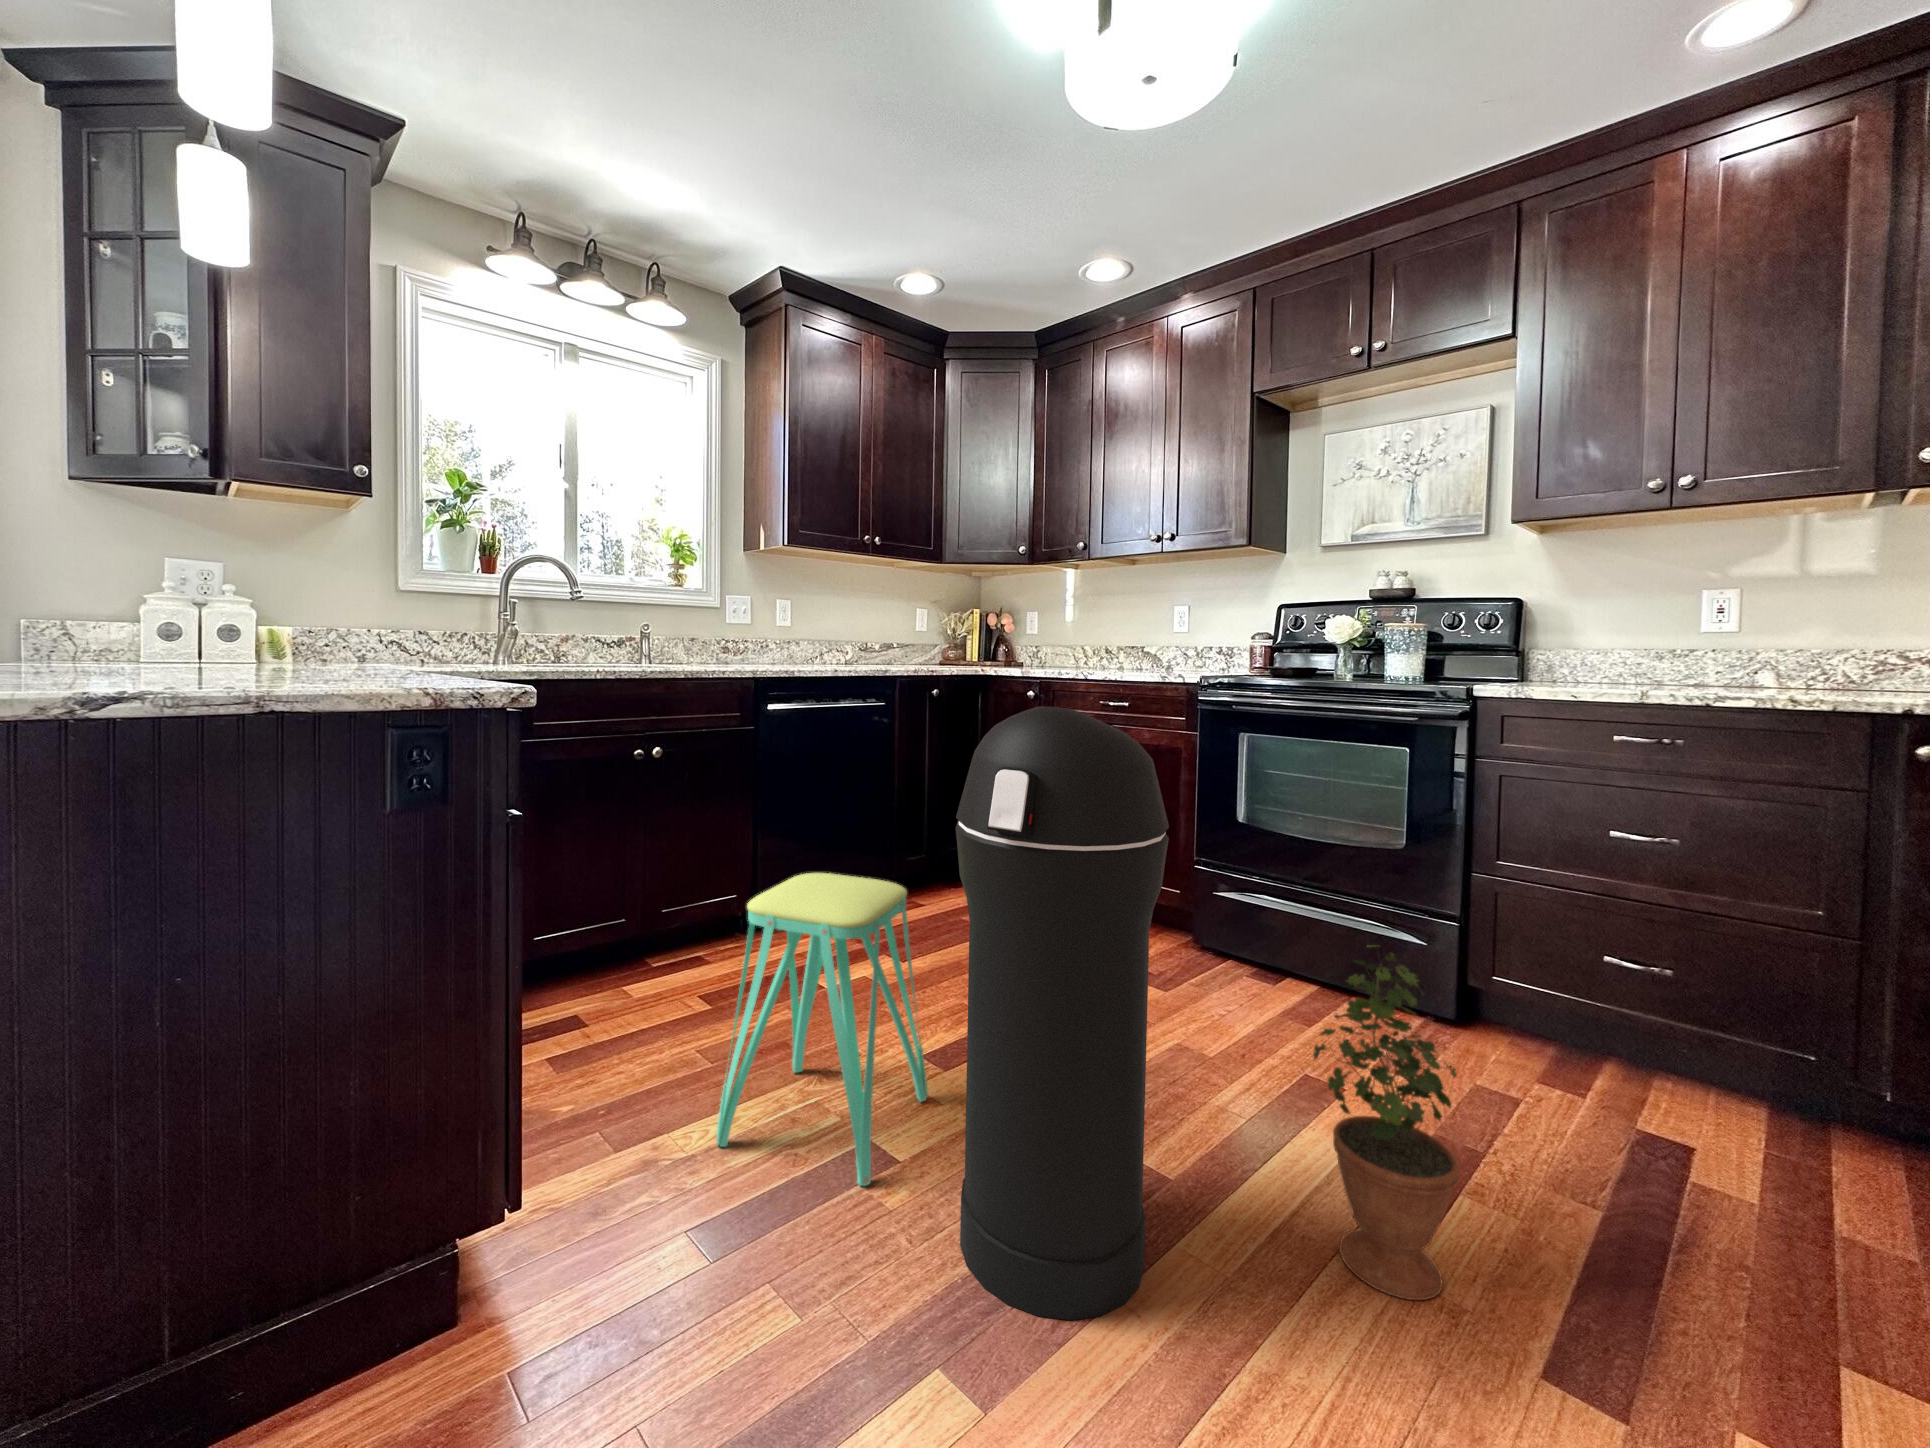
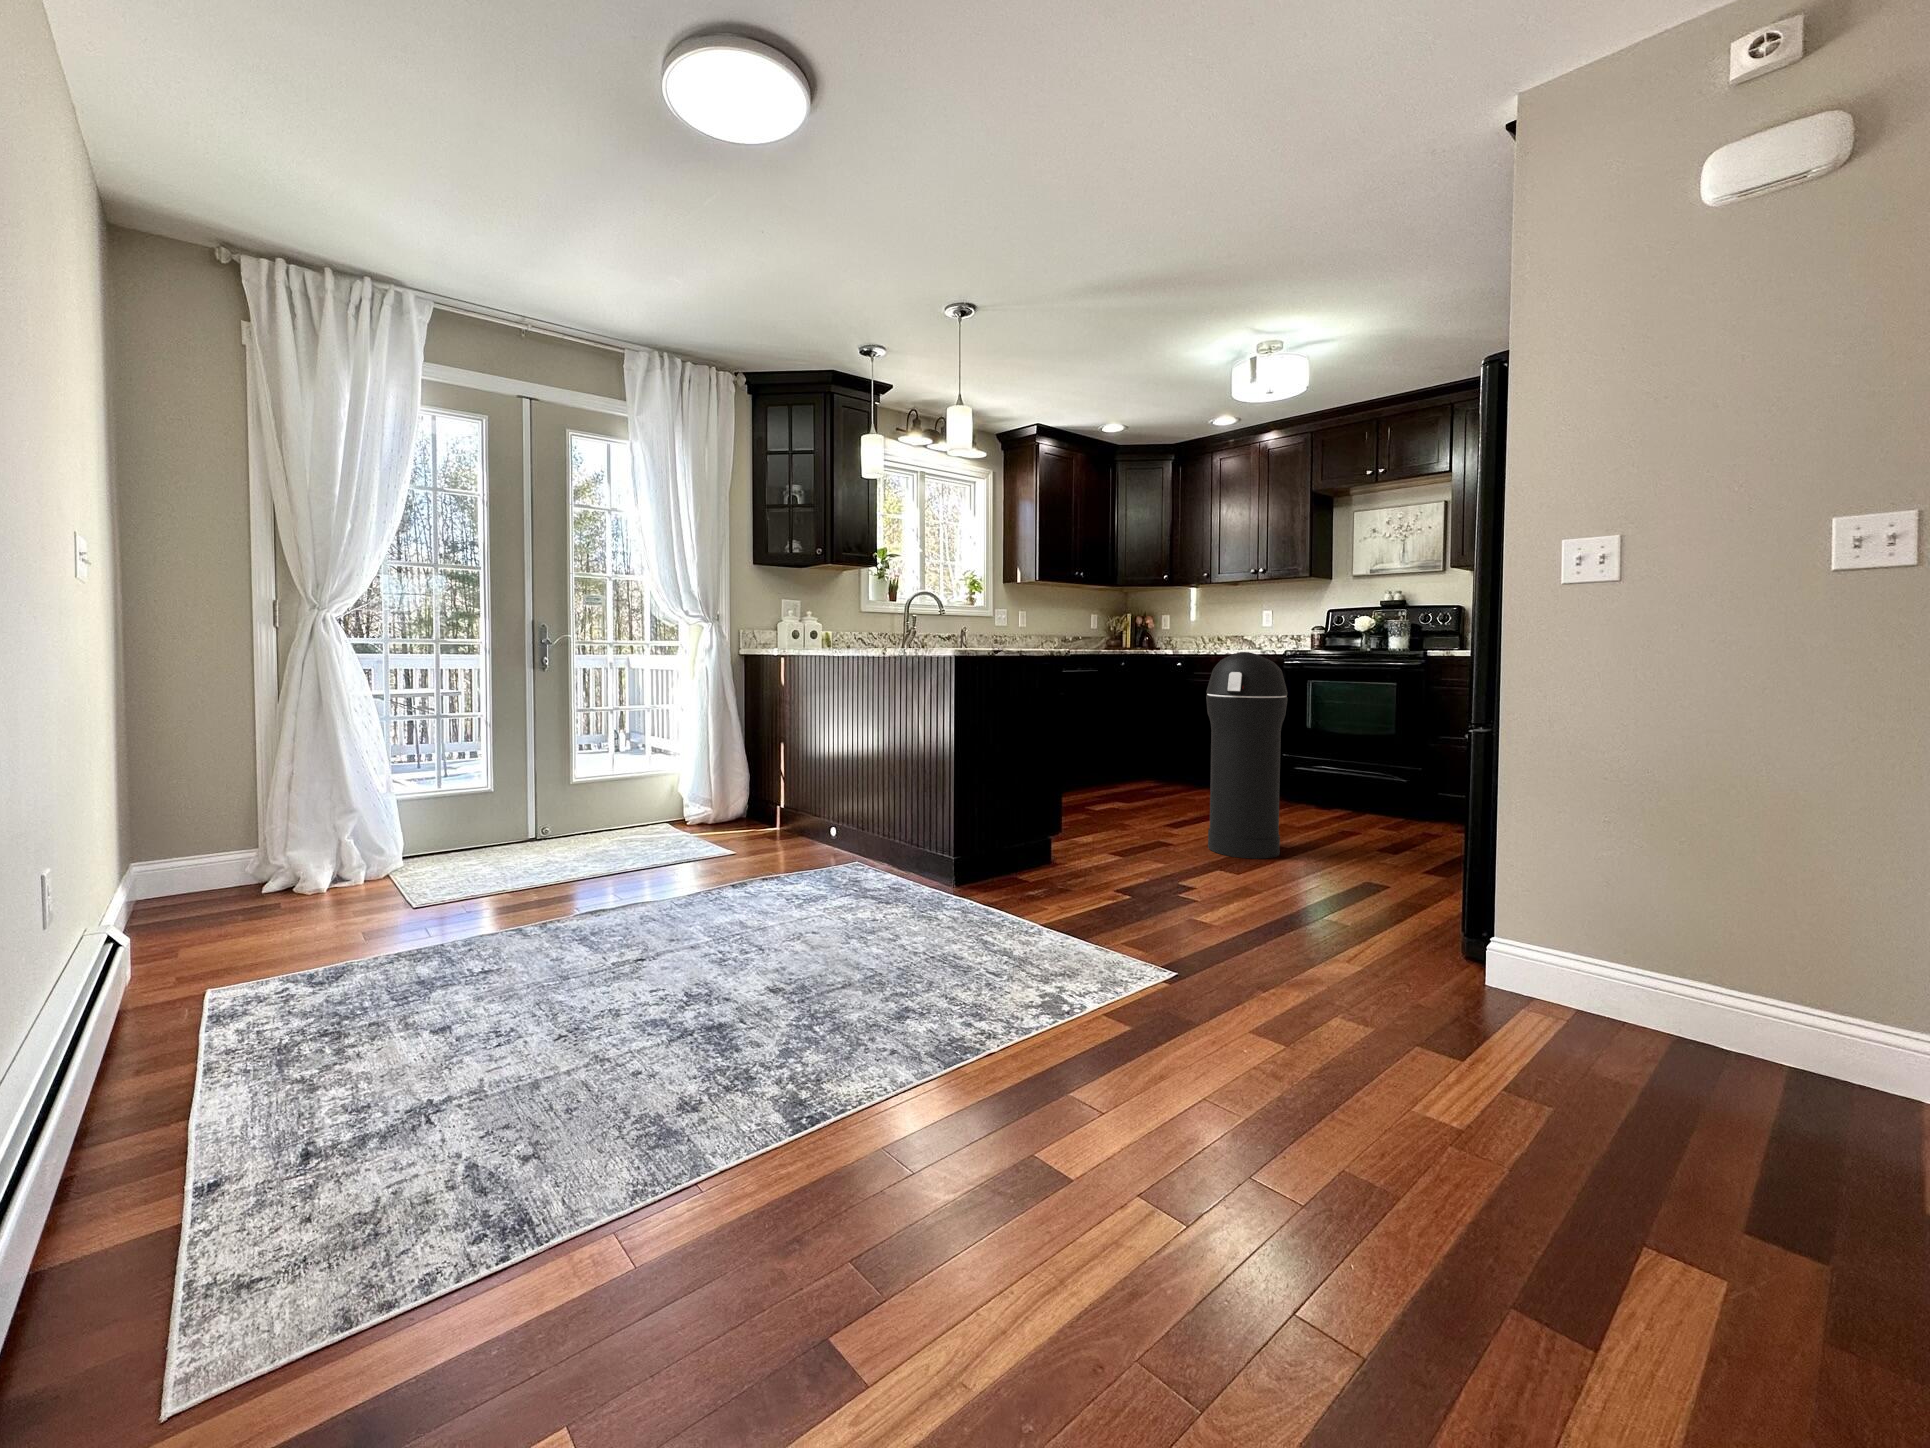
stool: present [716,873,928,1186] -> none [1095,732,1174,841]
potted plant: present [1313,945,1459,1300] -> none [1341,741,1395,858]

